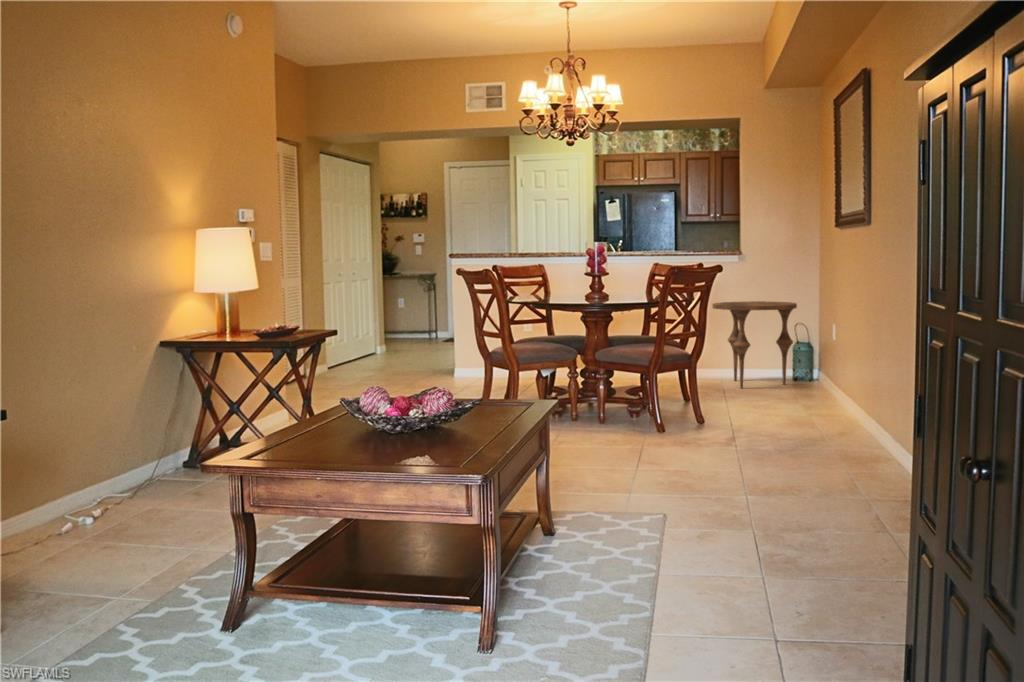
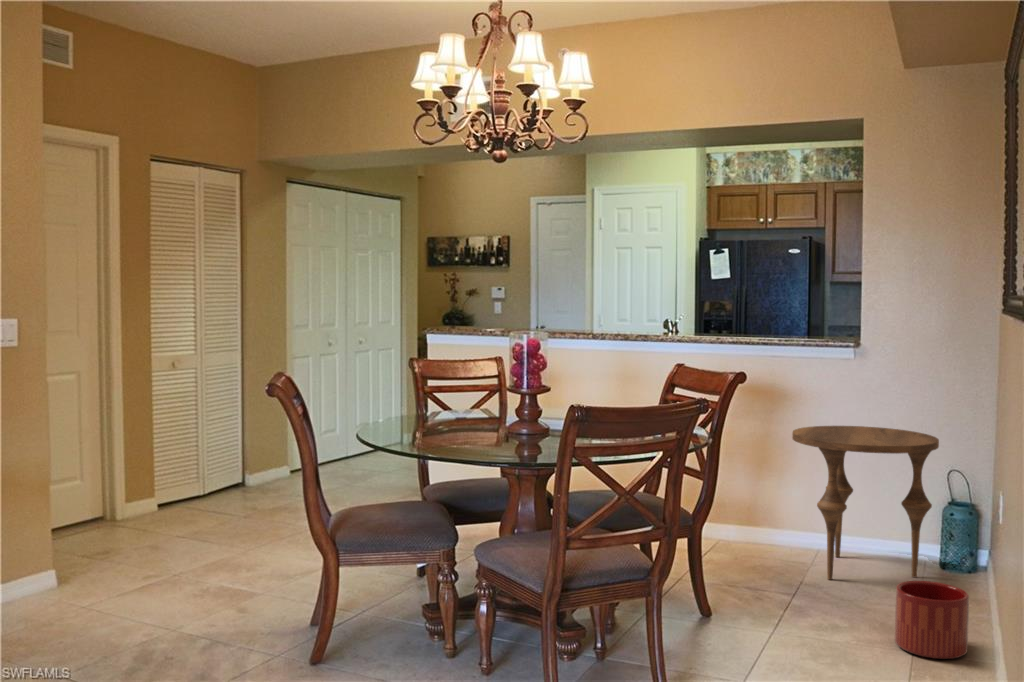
planter: none [799,371,837,407] -> present [895,581,969,659]

